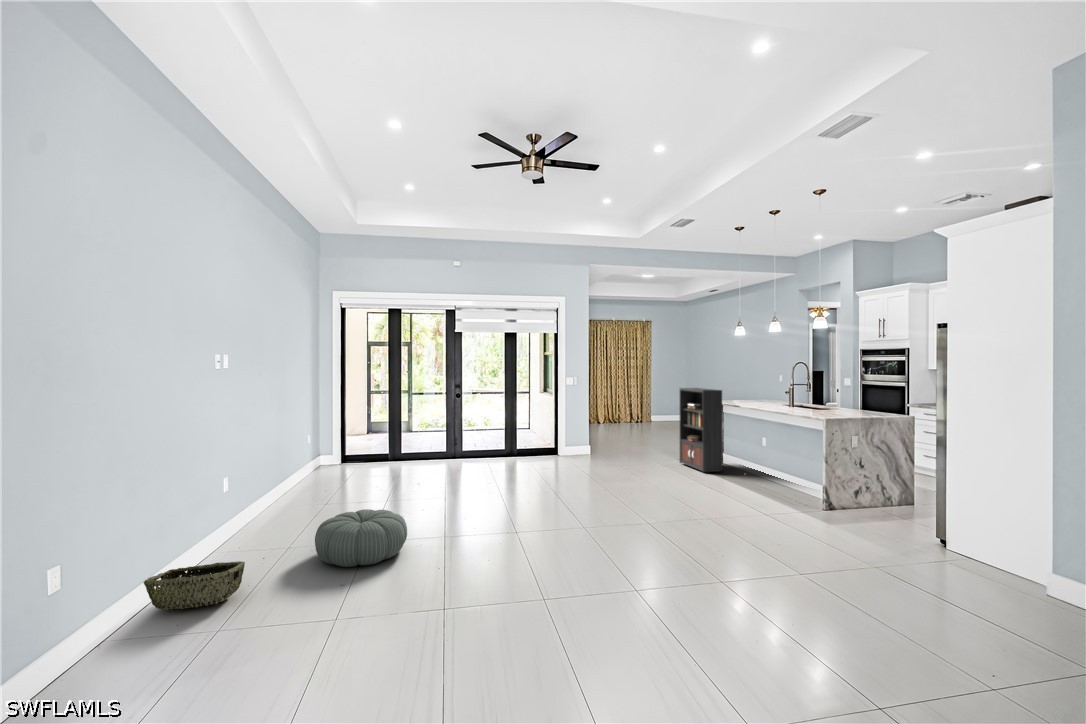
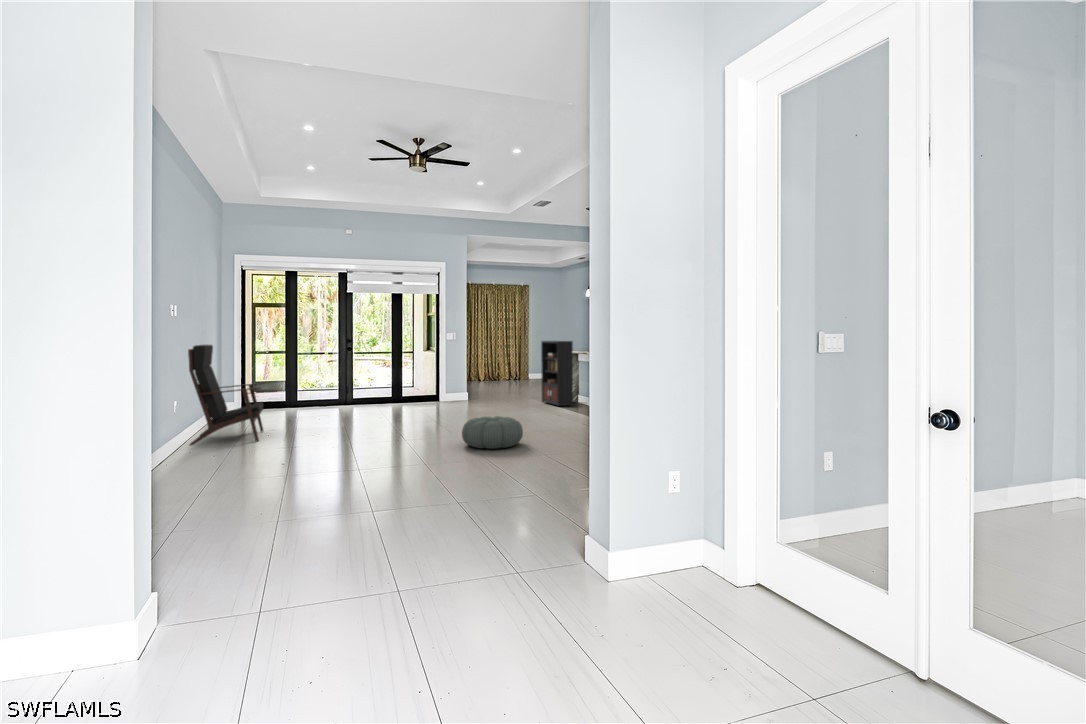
lounge chair: none [244,400,349,531] -> present [188,345,265,445]
pouf: present [315,509,407,567] -> present [462,416,523,449]
woven basket: present [144,561,245,610] -> none [156,446,221,473]

